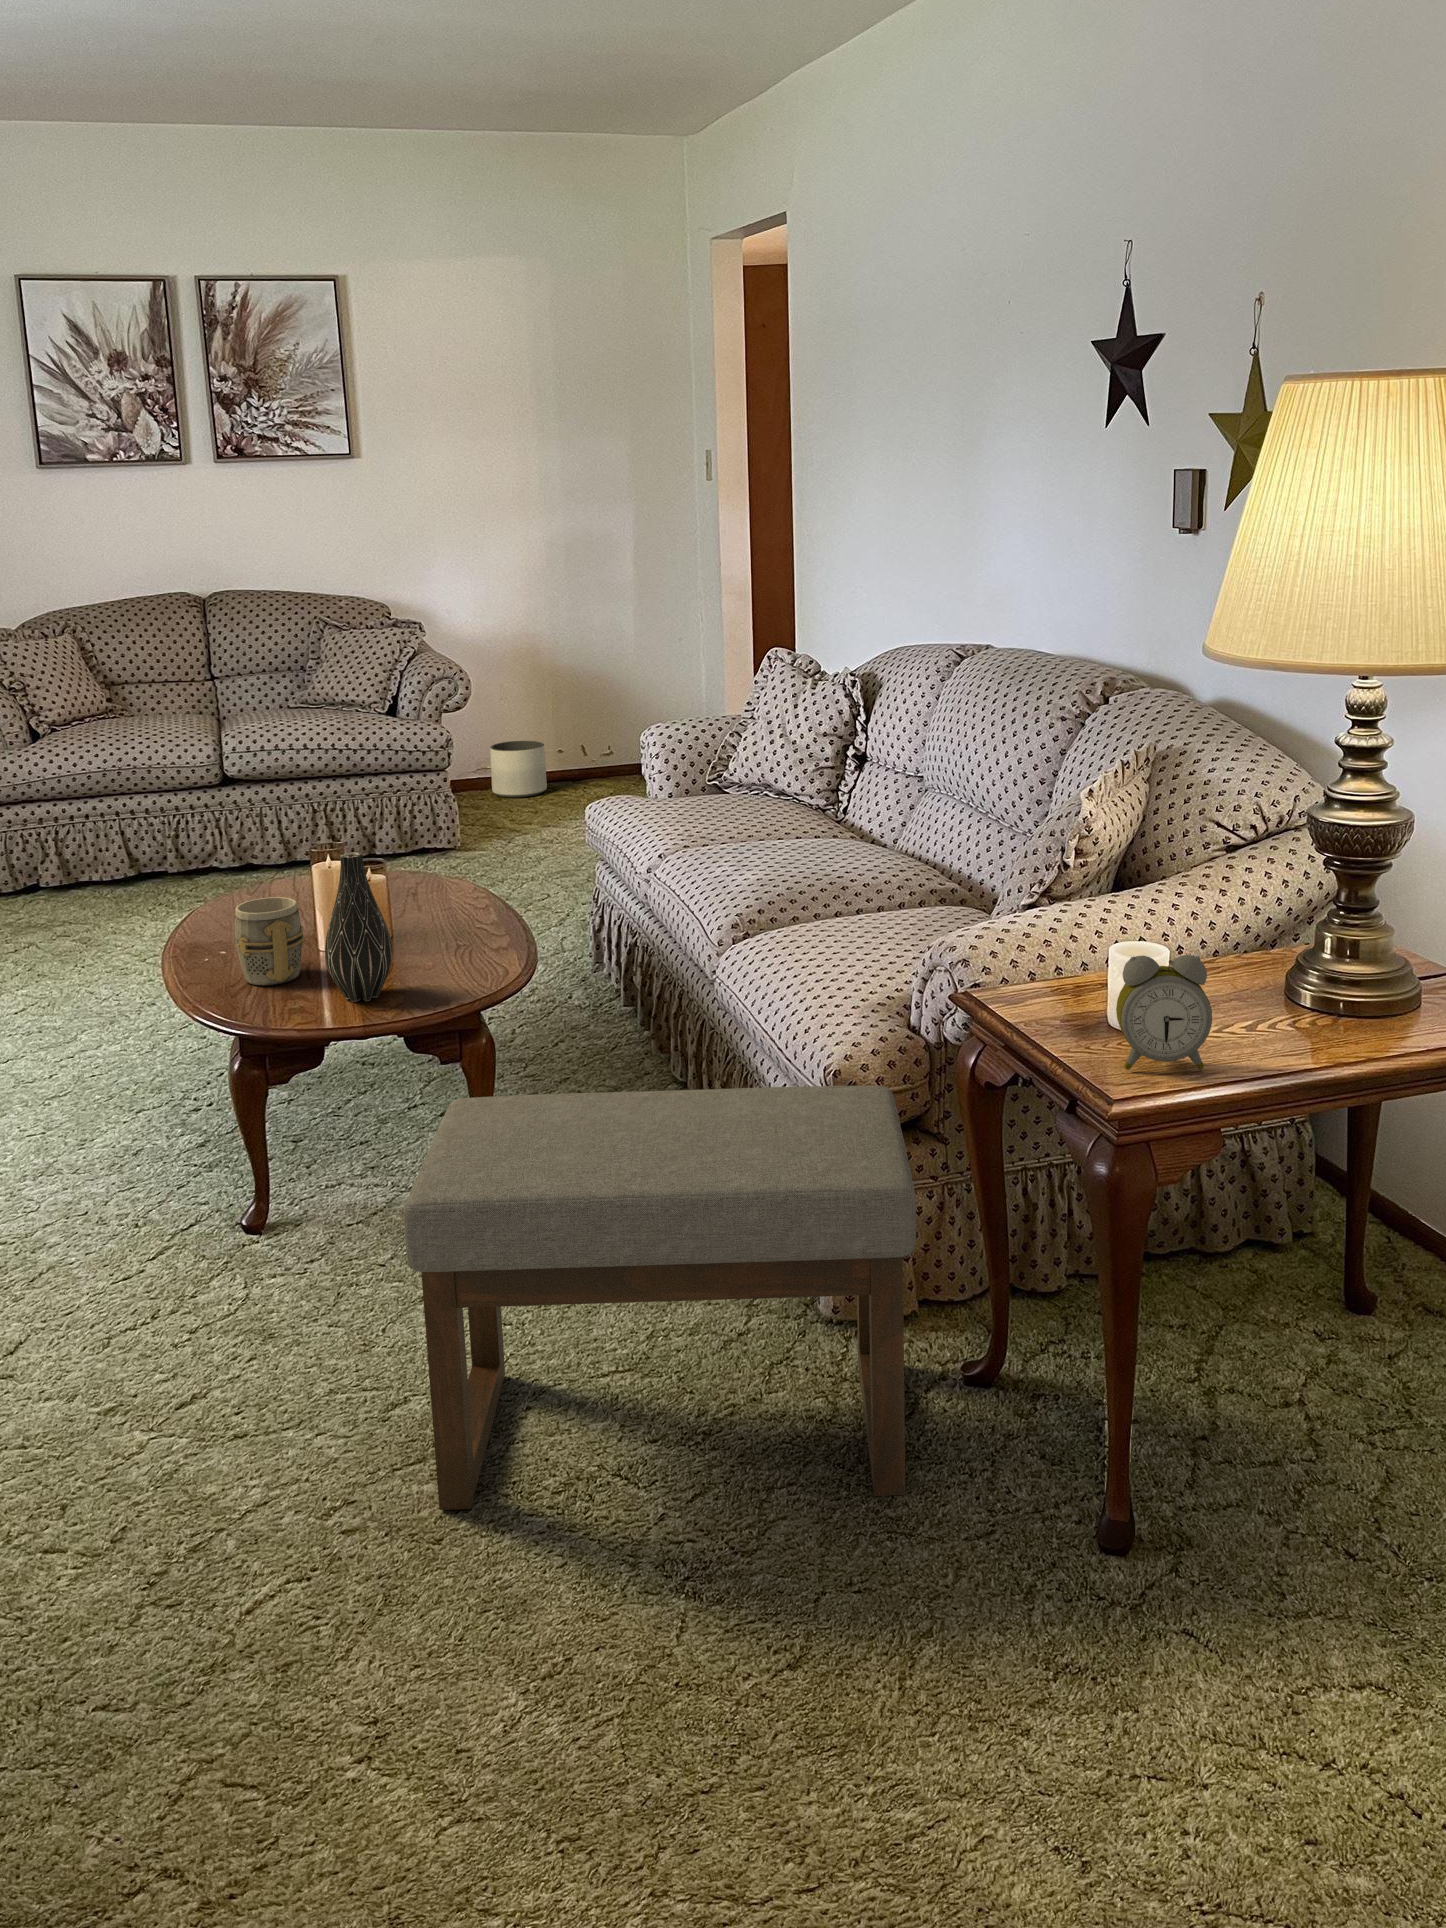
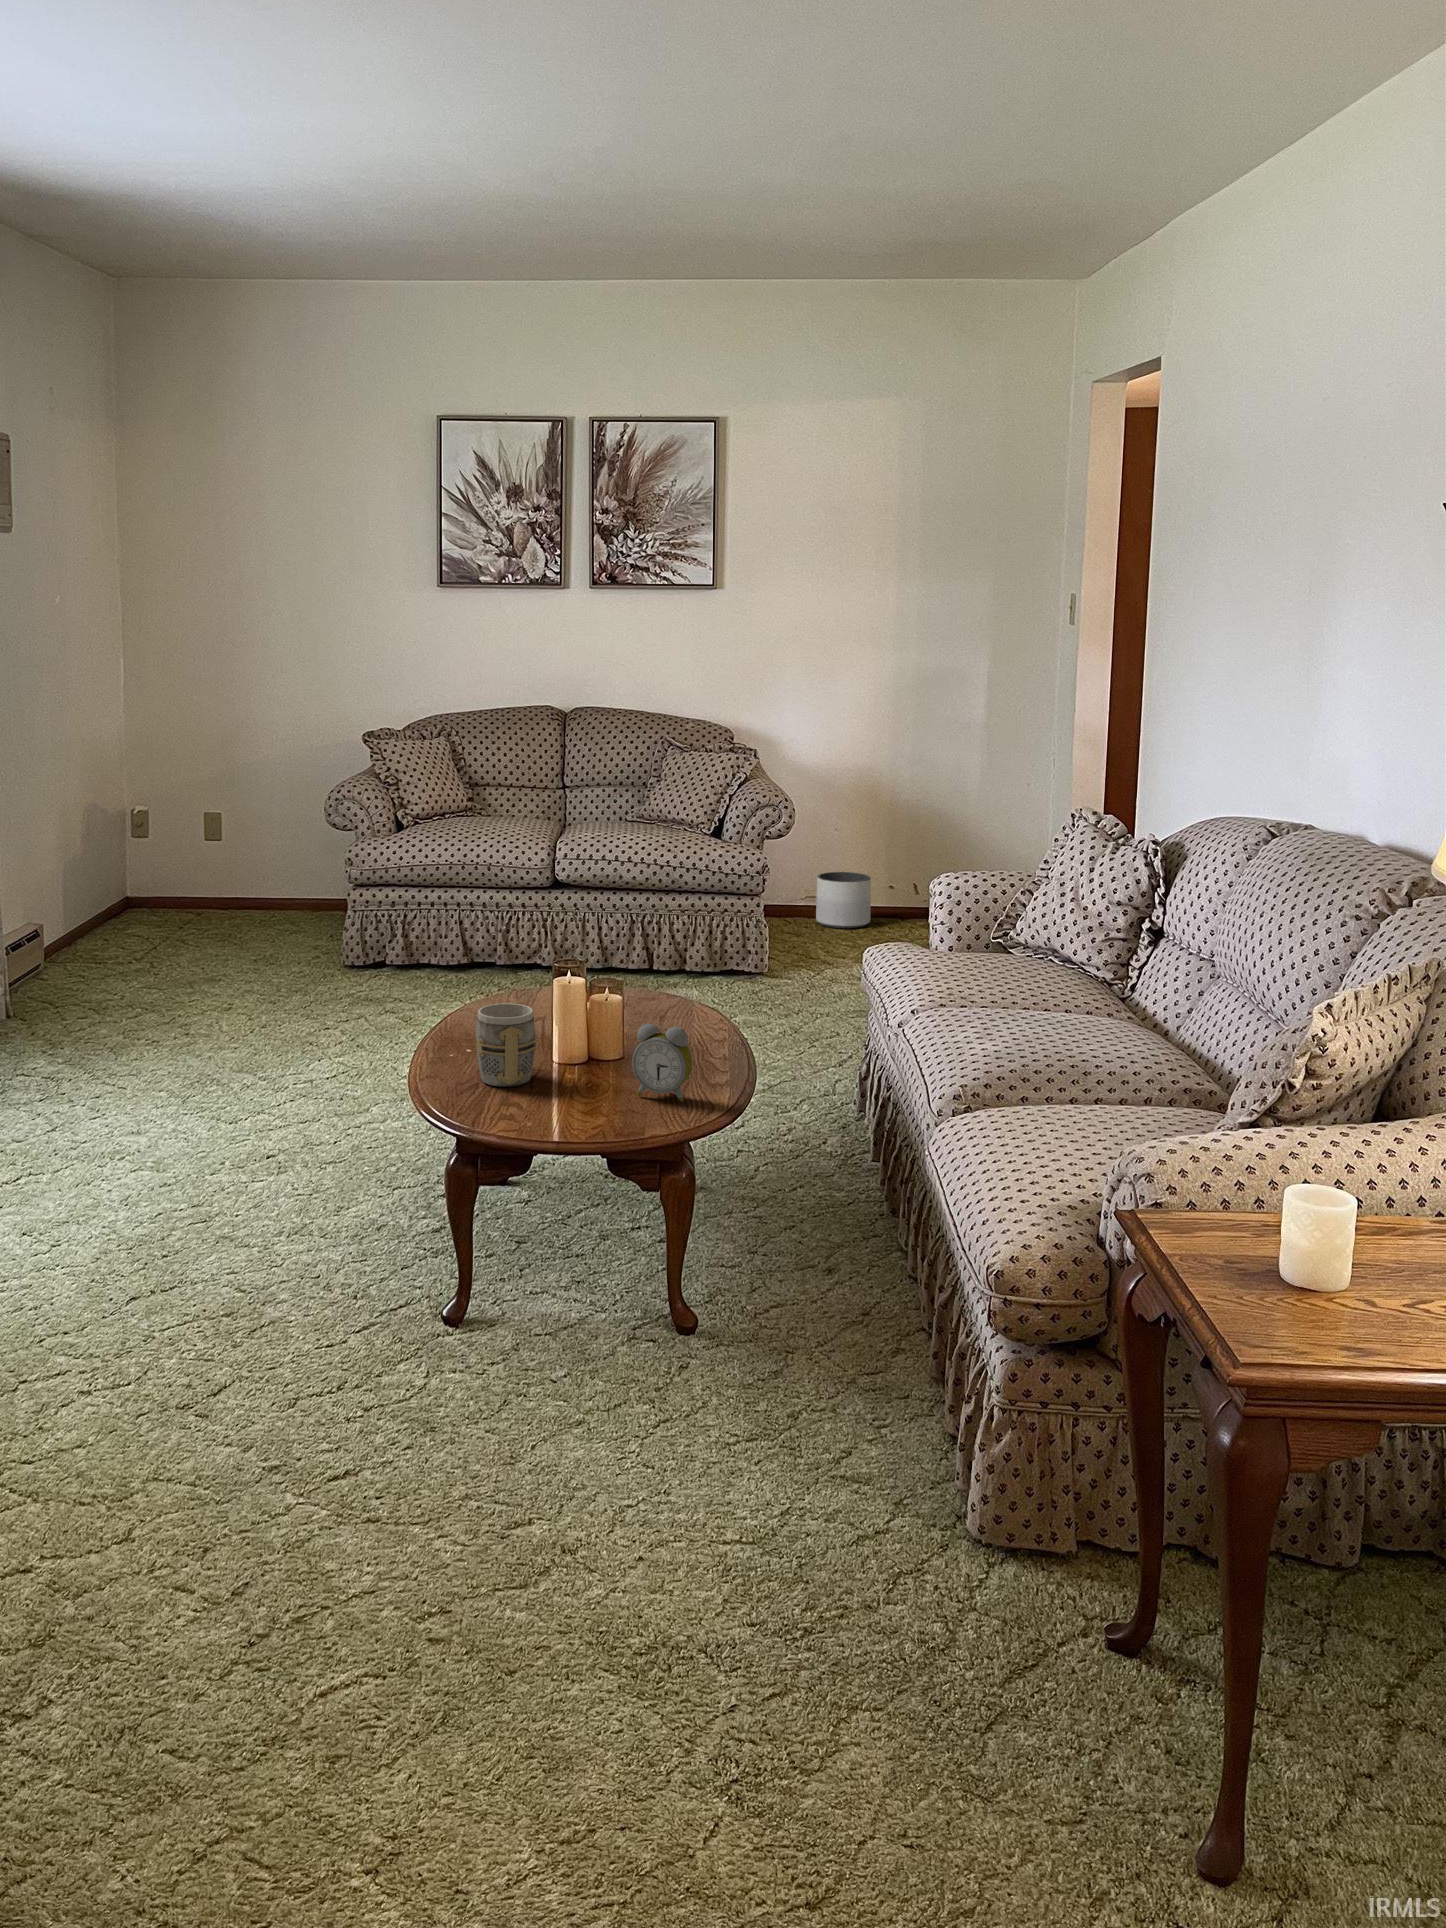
vase: present [325,852,393,1002] -> none [544,970,607,1116]
alarm clock: present [1116,955,1212,1070] -> present [632,1023,693,1102]
ottoman: present [403,1086,916,1510] -> none [508,1229,1048,1760]

